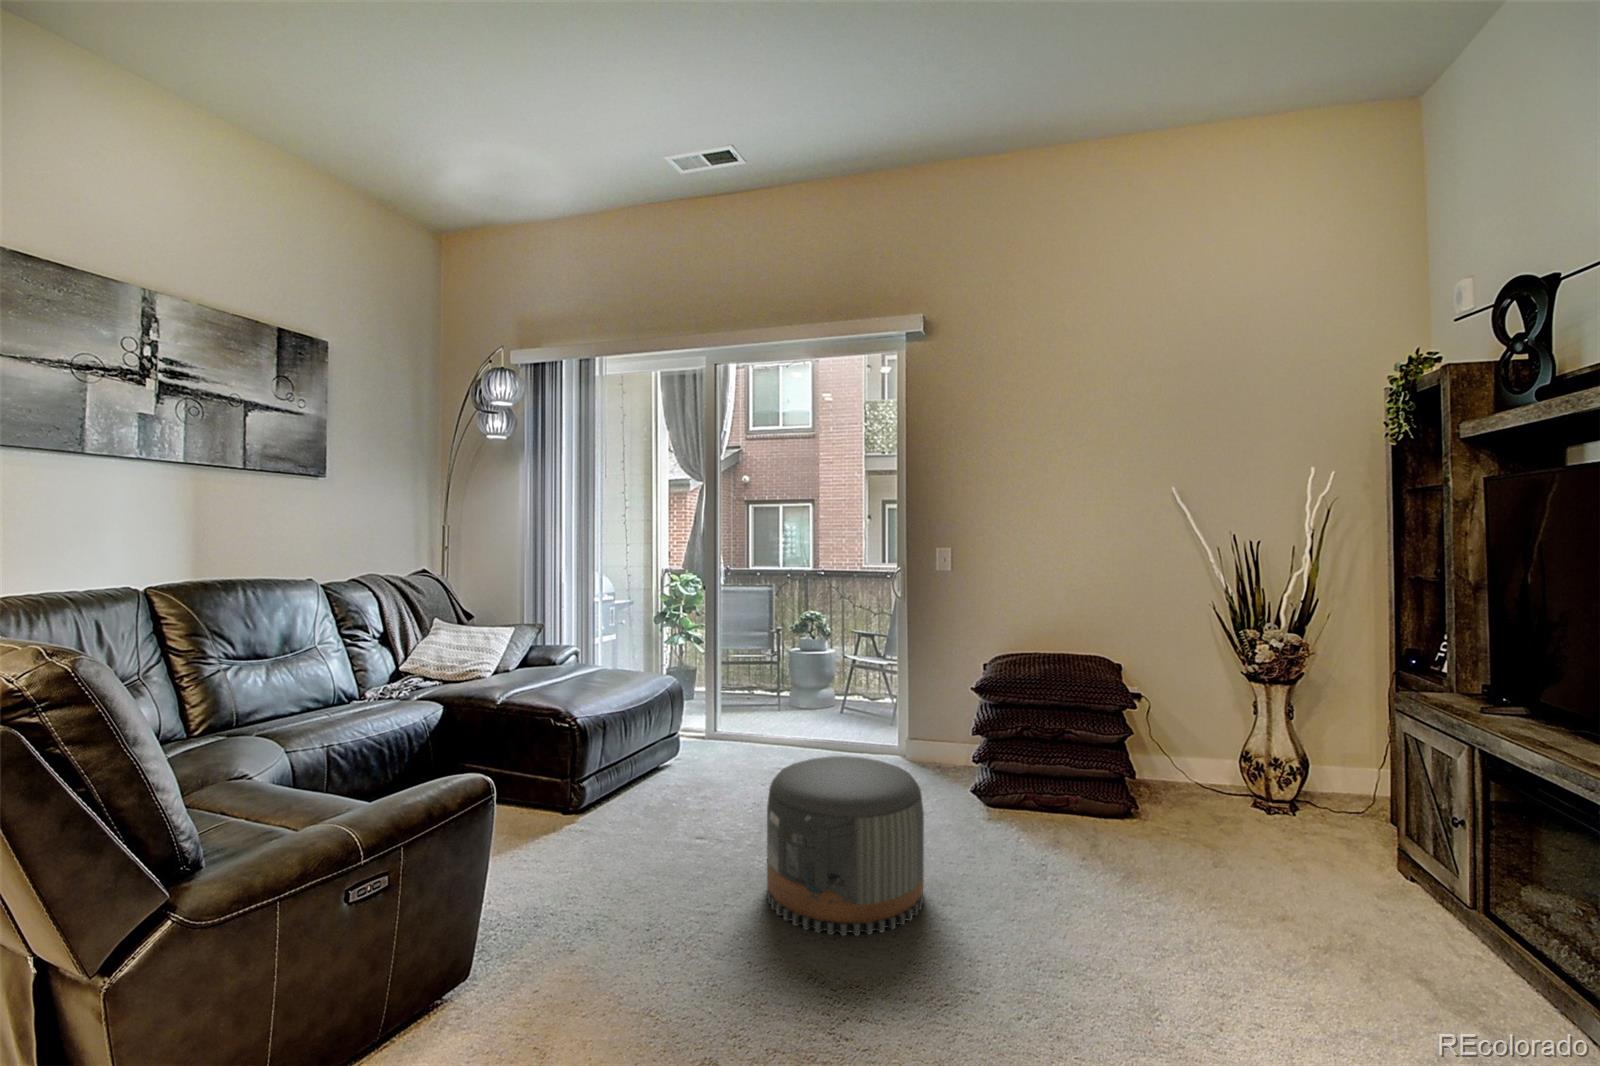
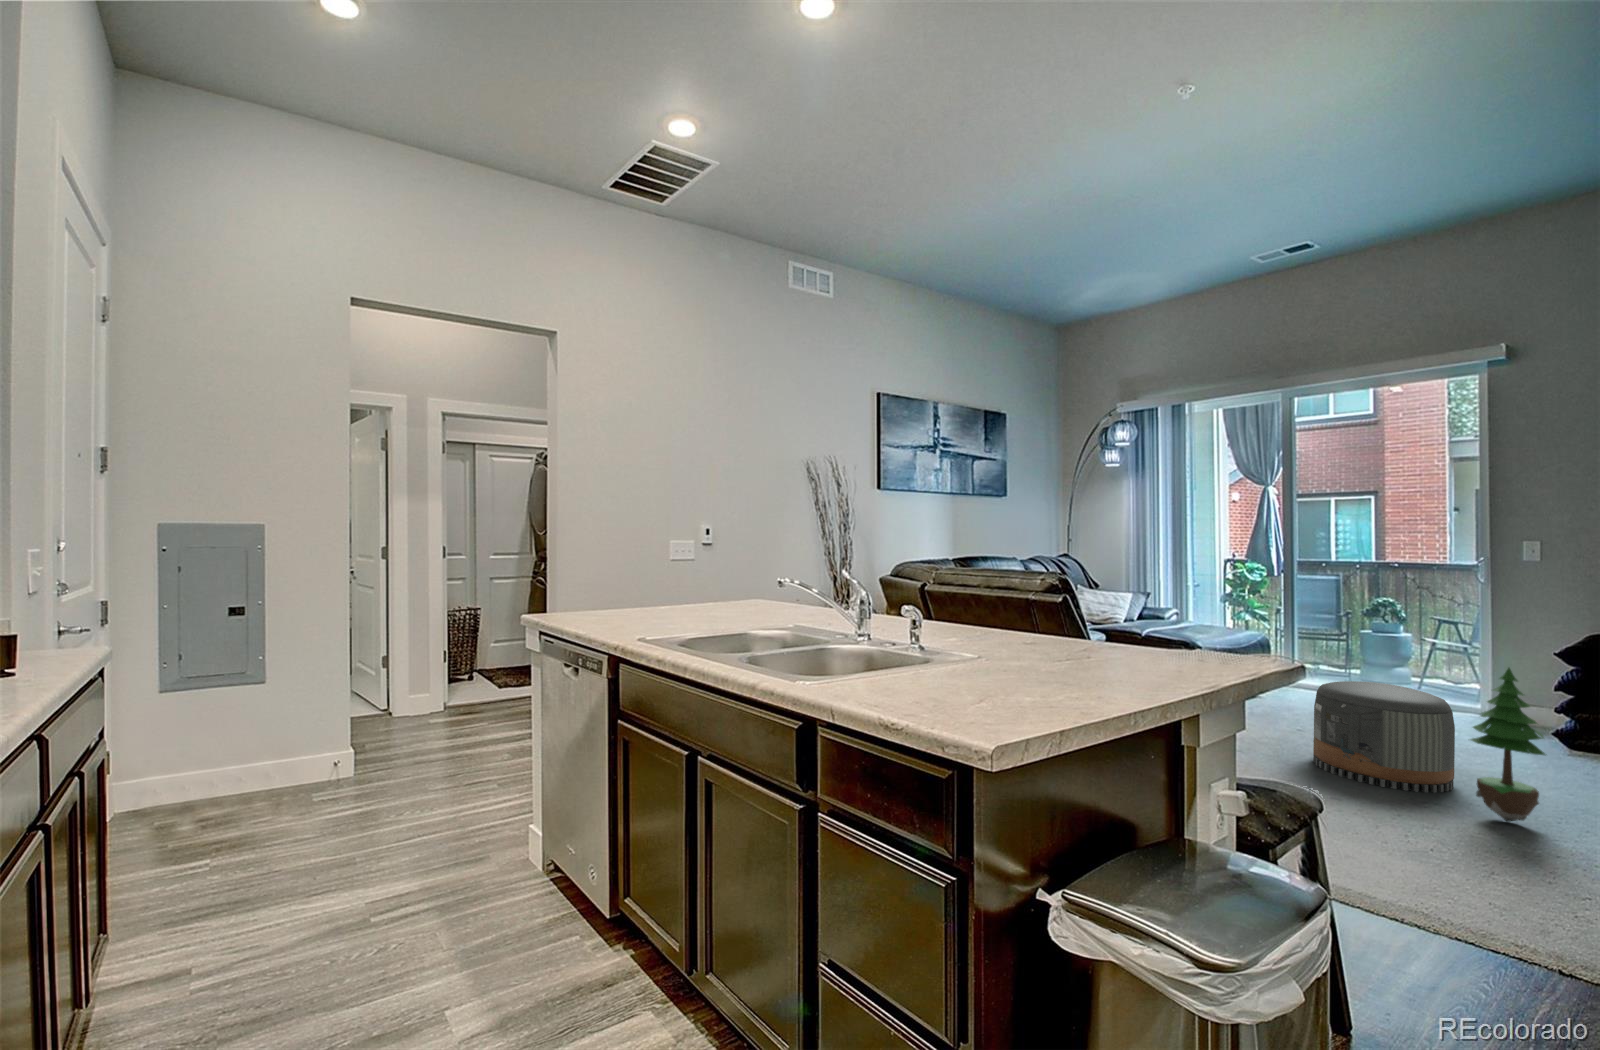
potted tree: none [961,741,1045,967] -> present [1470,668,1545,822]

